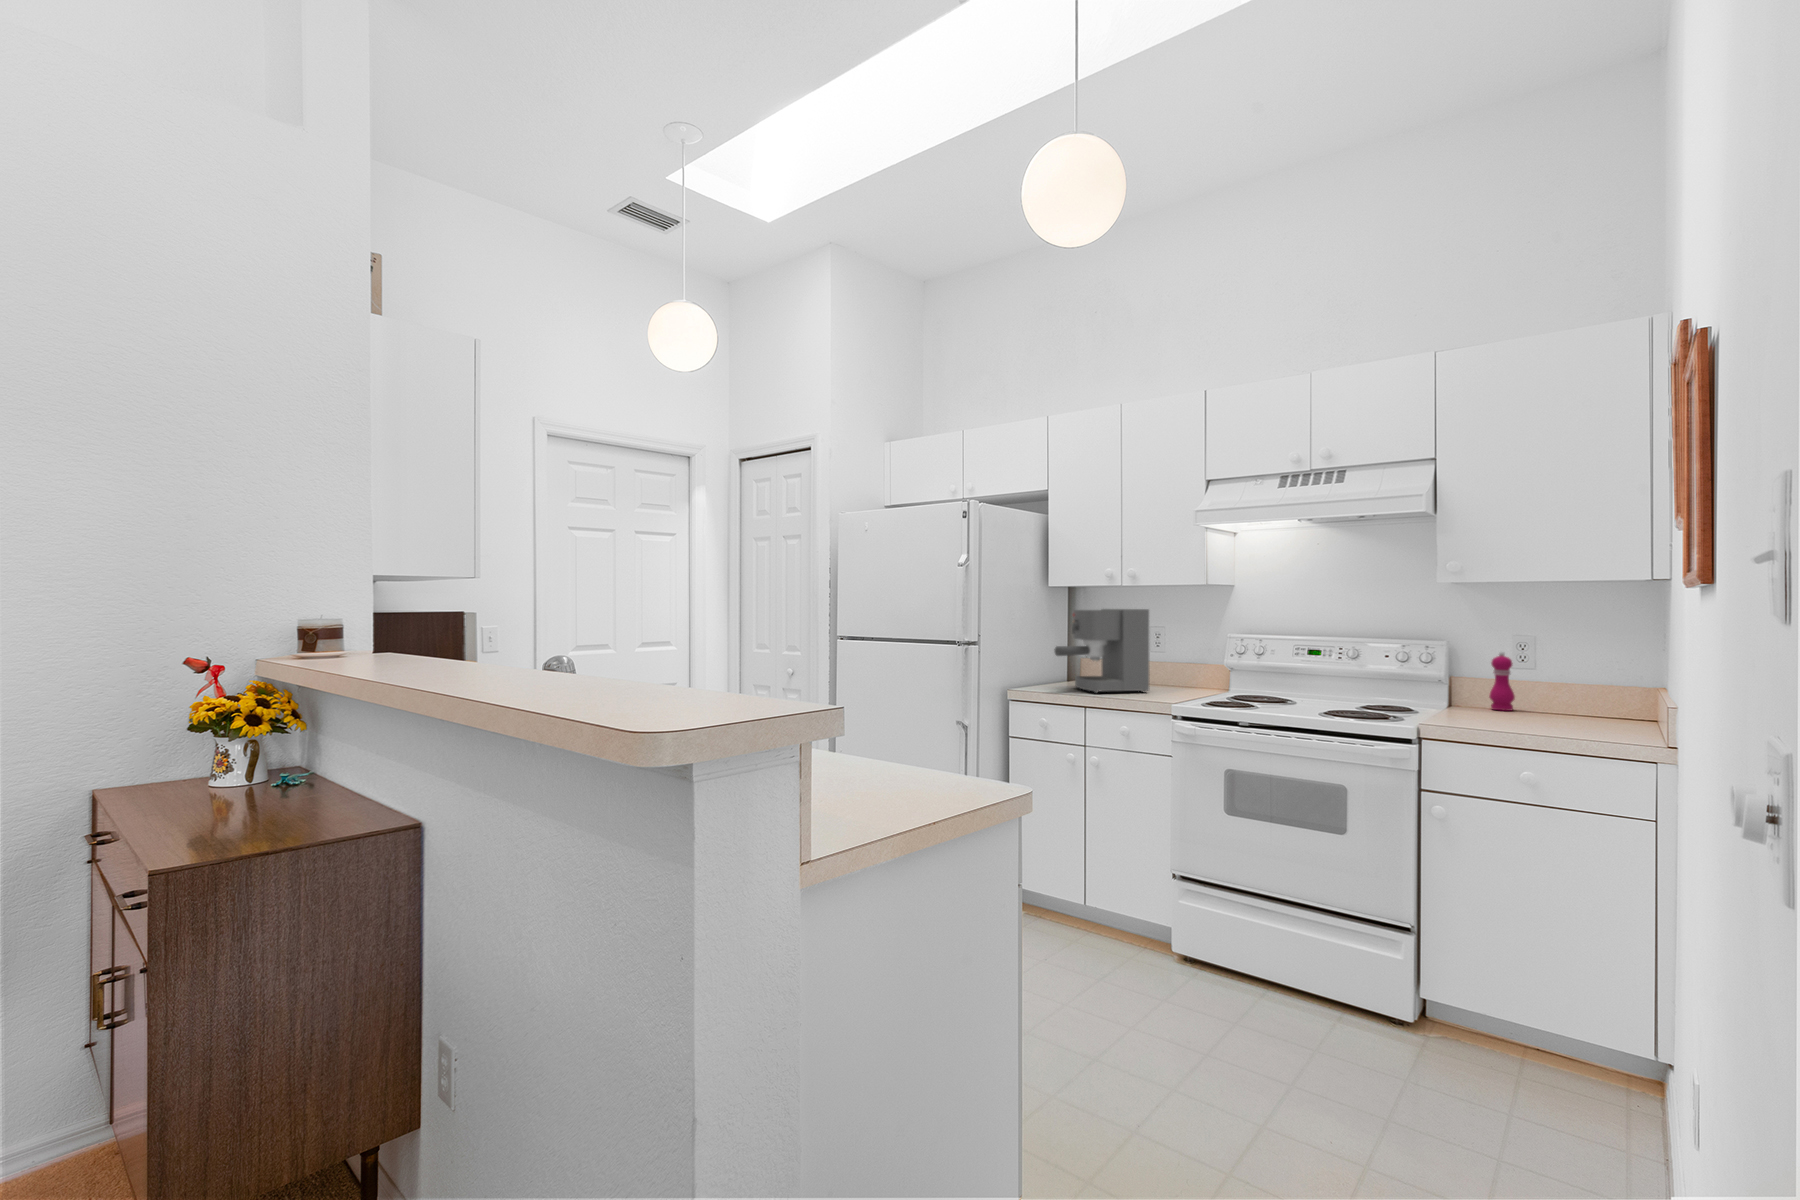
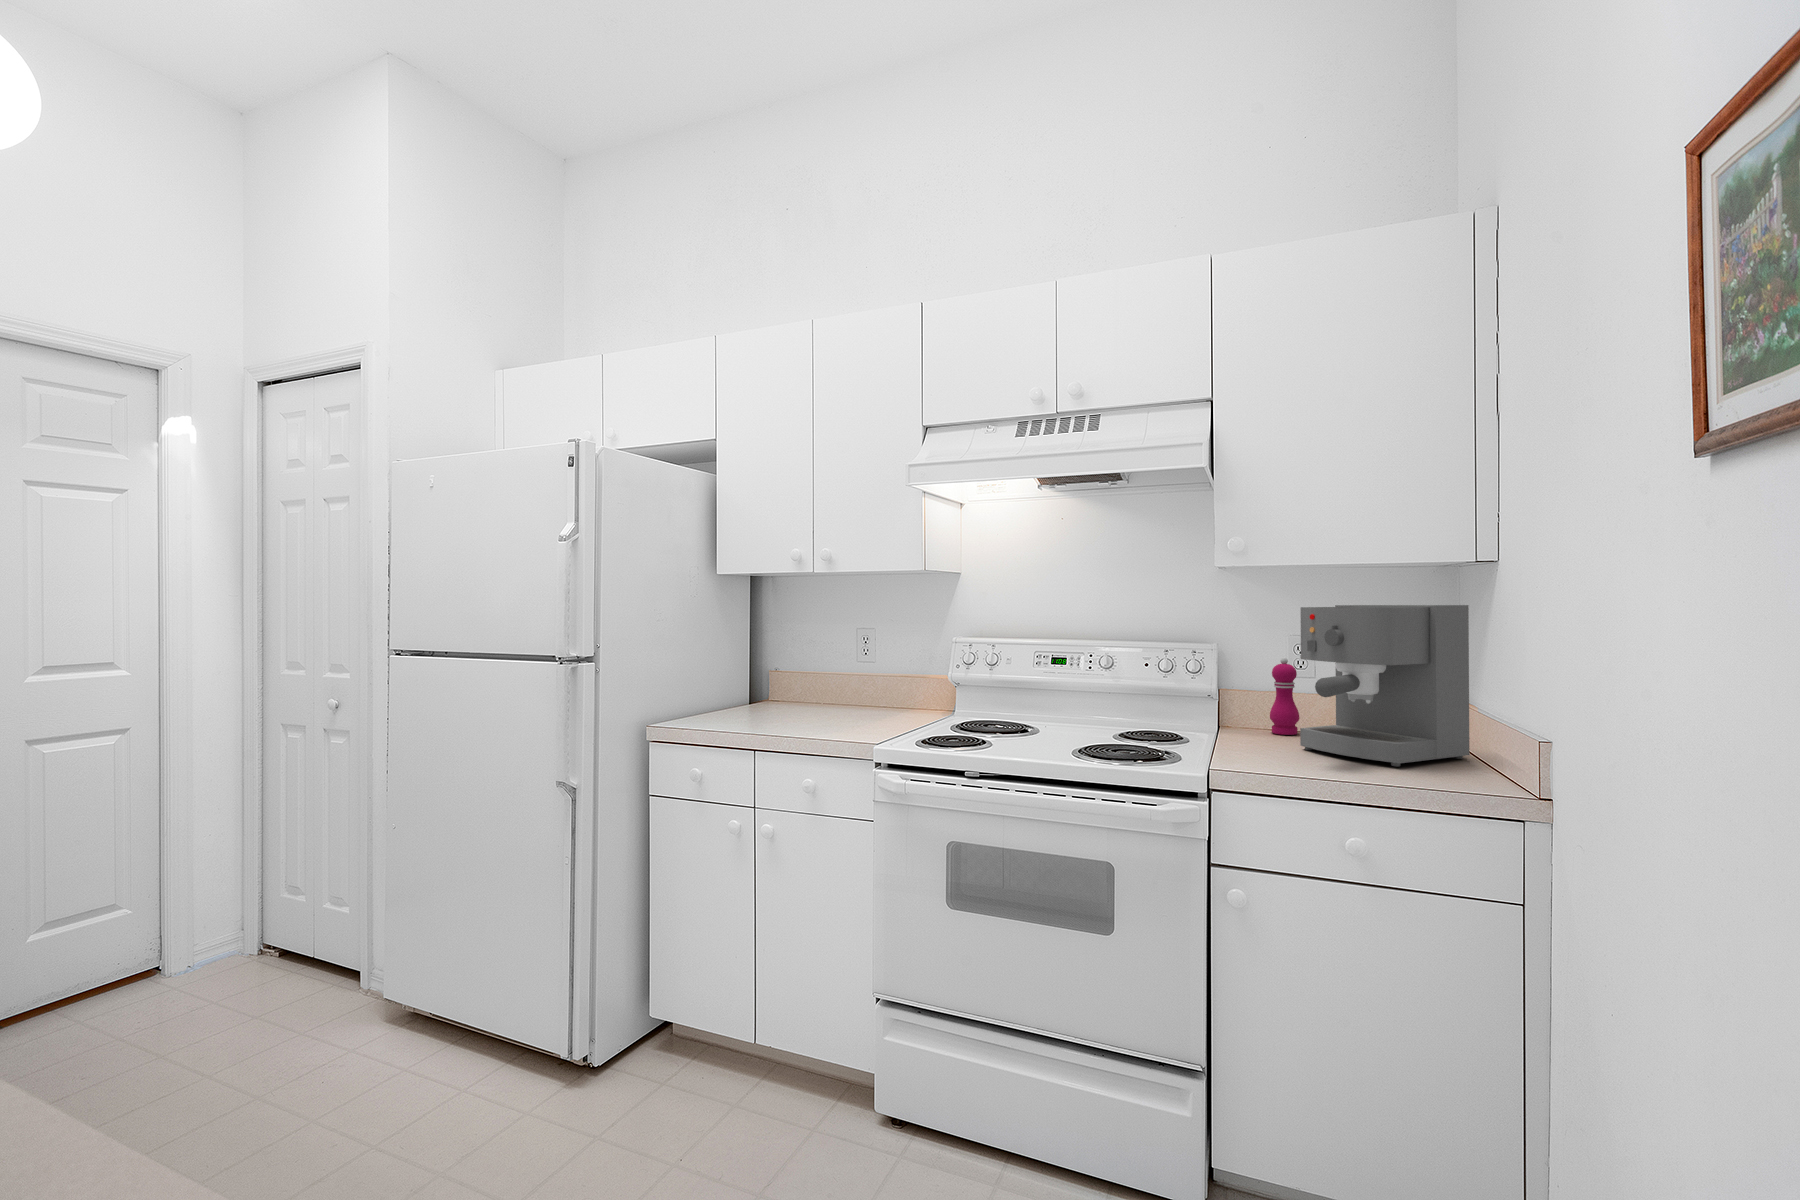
coffee maker: present [1054,609,1150,693] -> present [1300,605,1470,766]

